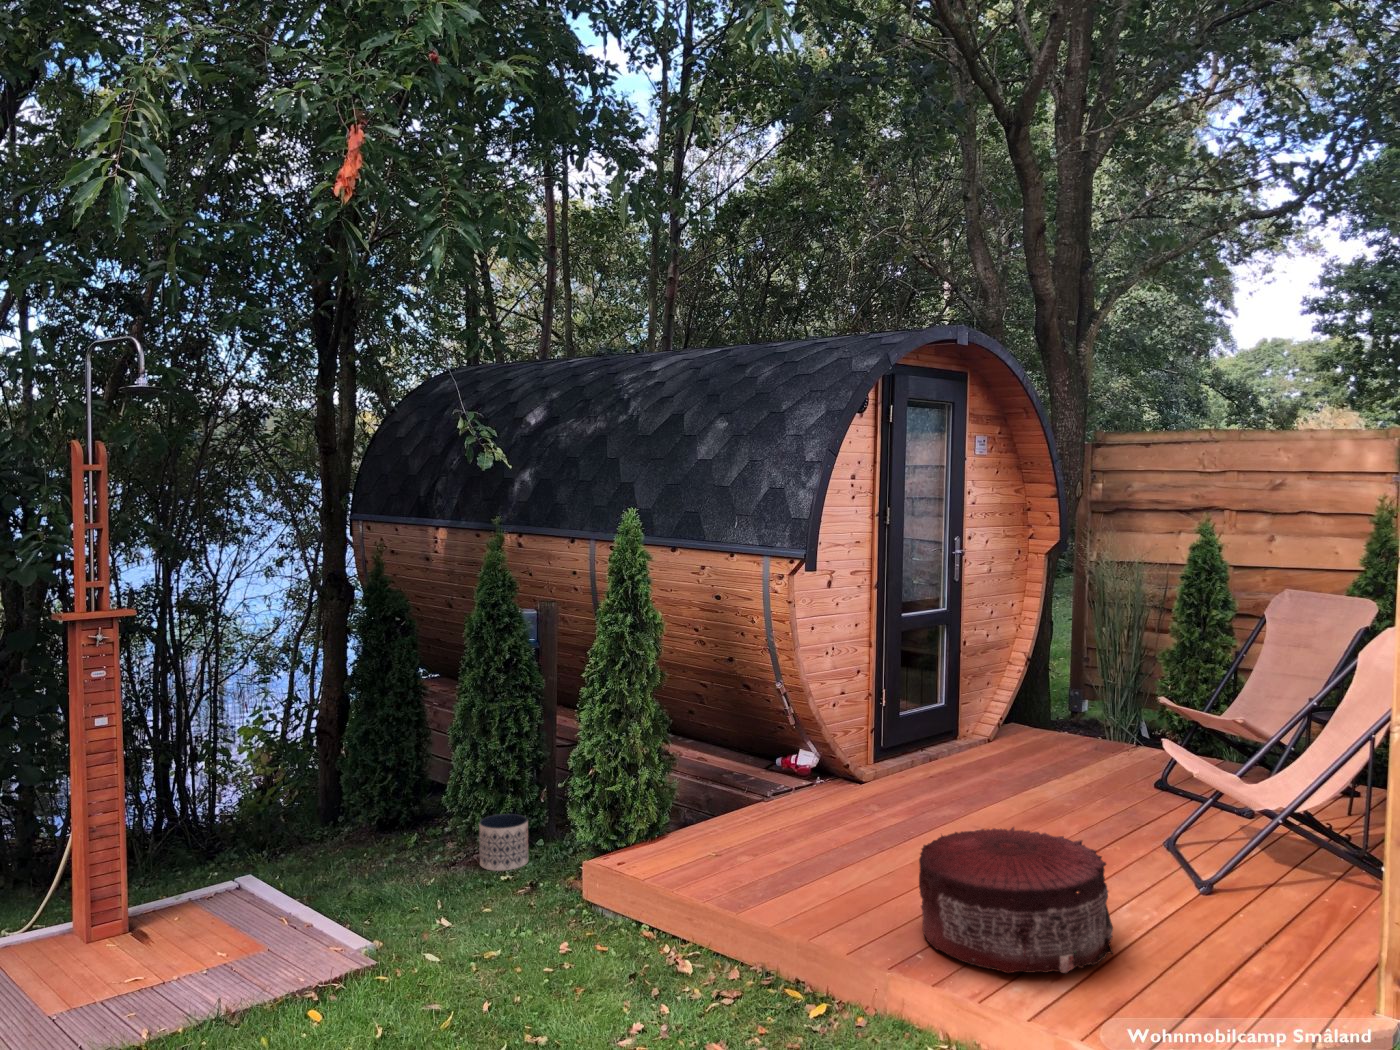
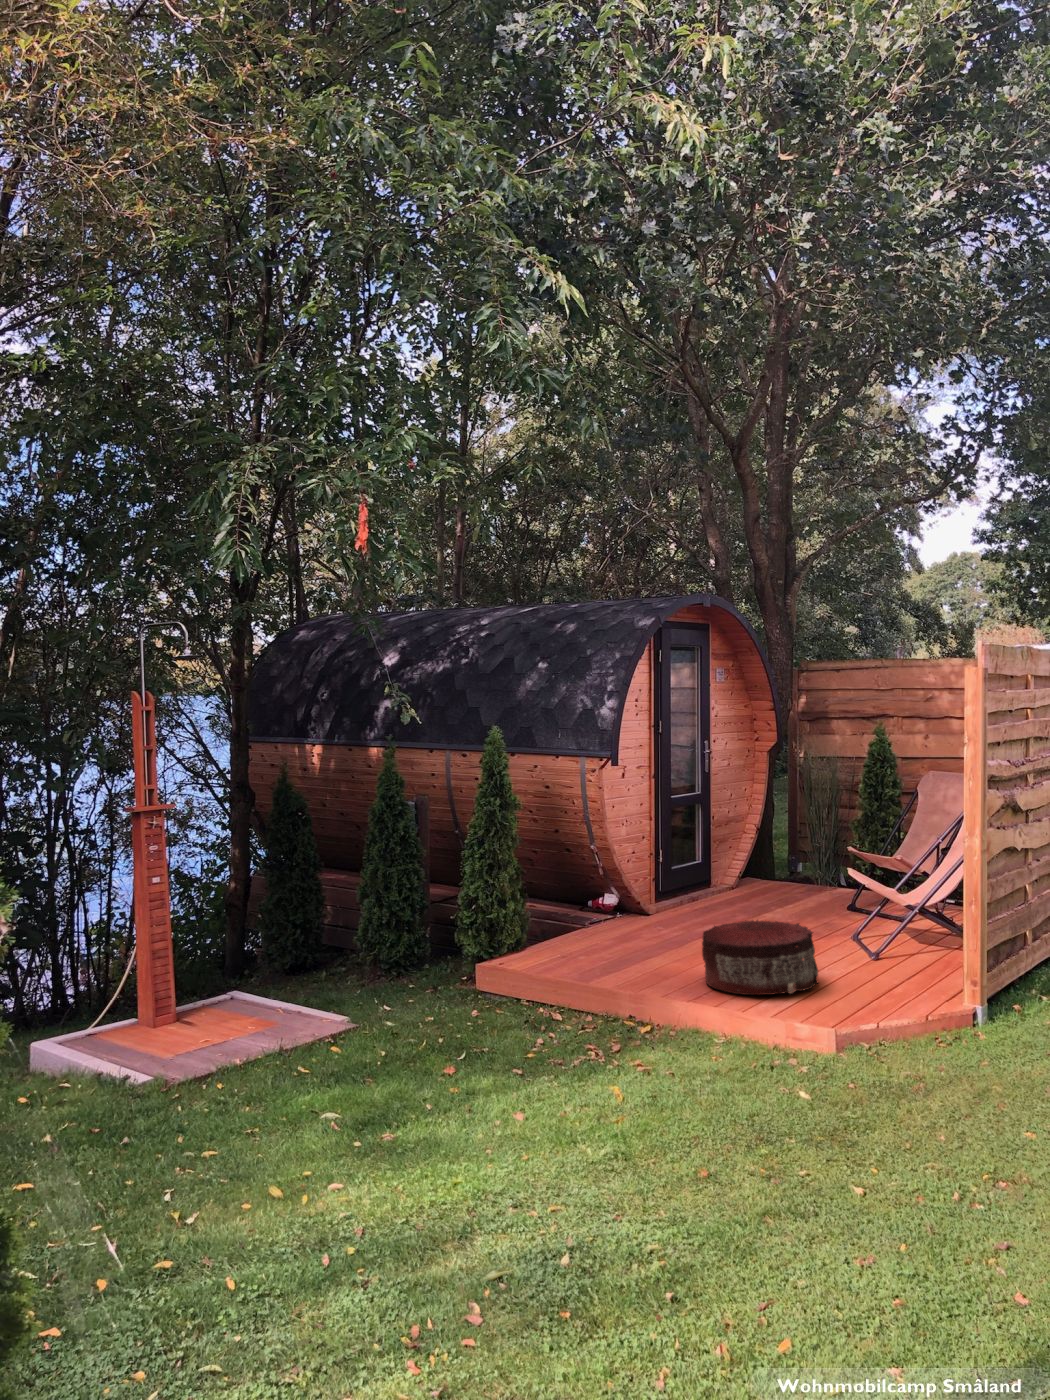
planter: present [479,814,528,871] -> none [381,949,416,988]

